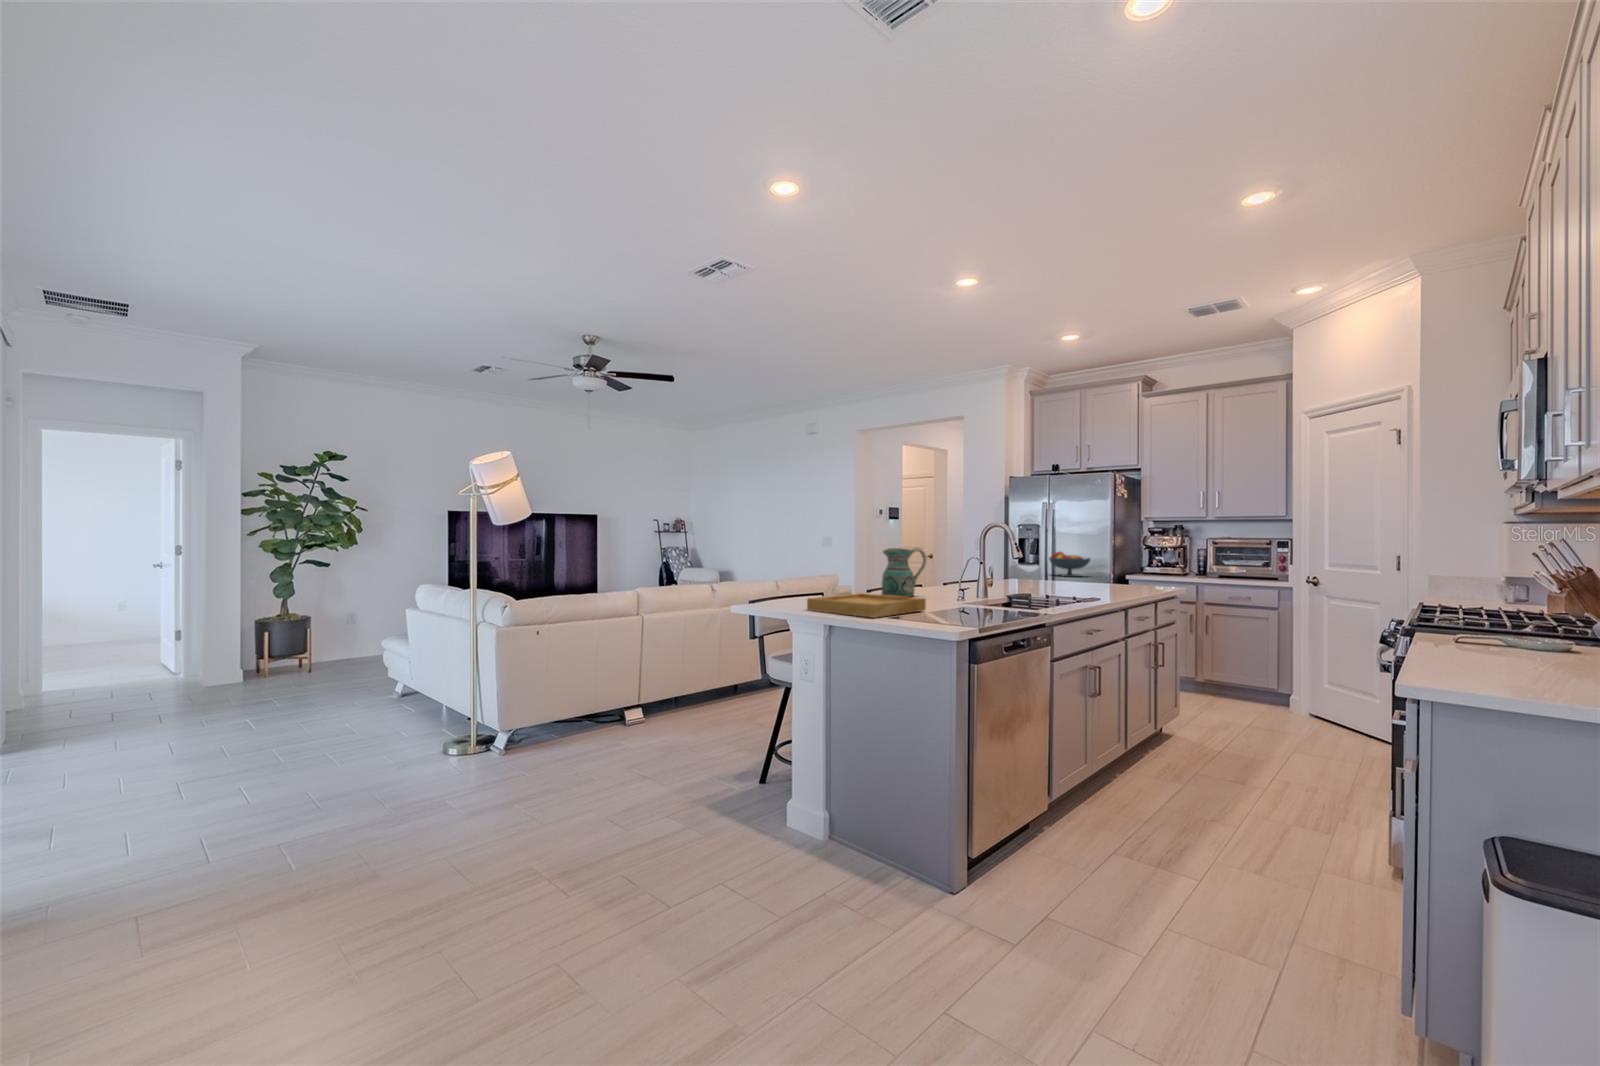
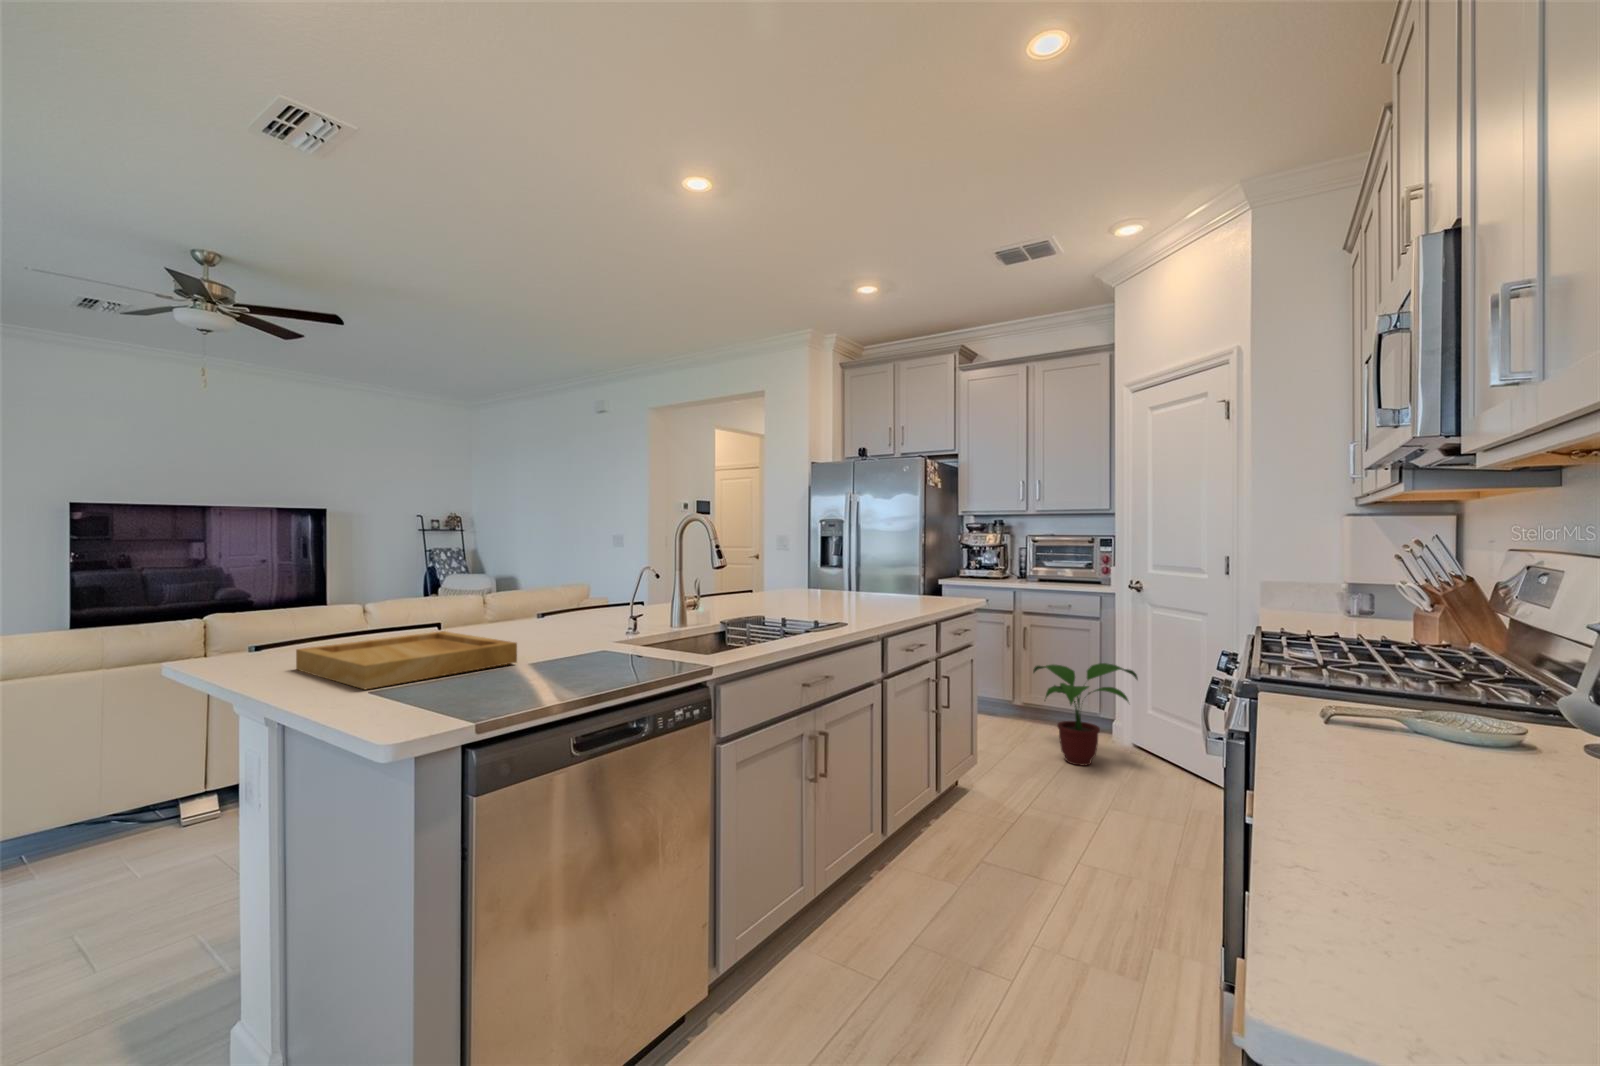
ceramic pitcher: present [882,548,926,597] -> none [535,554,605,629]
fruit bowl: present [1049,552,1090,577] -> none [850,552,898,583]
potted plant: none [1218,644,1316,726] -> present [1033,663,1138,766]

